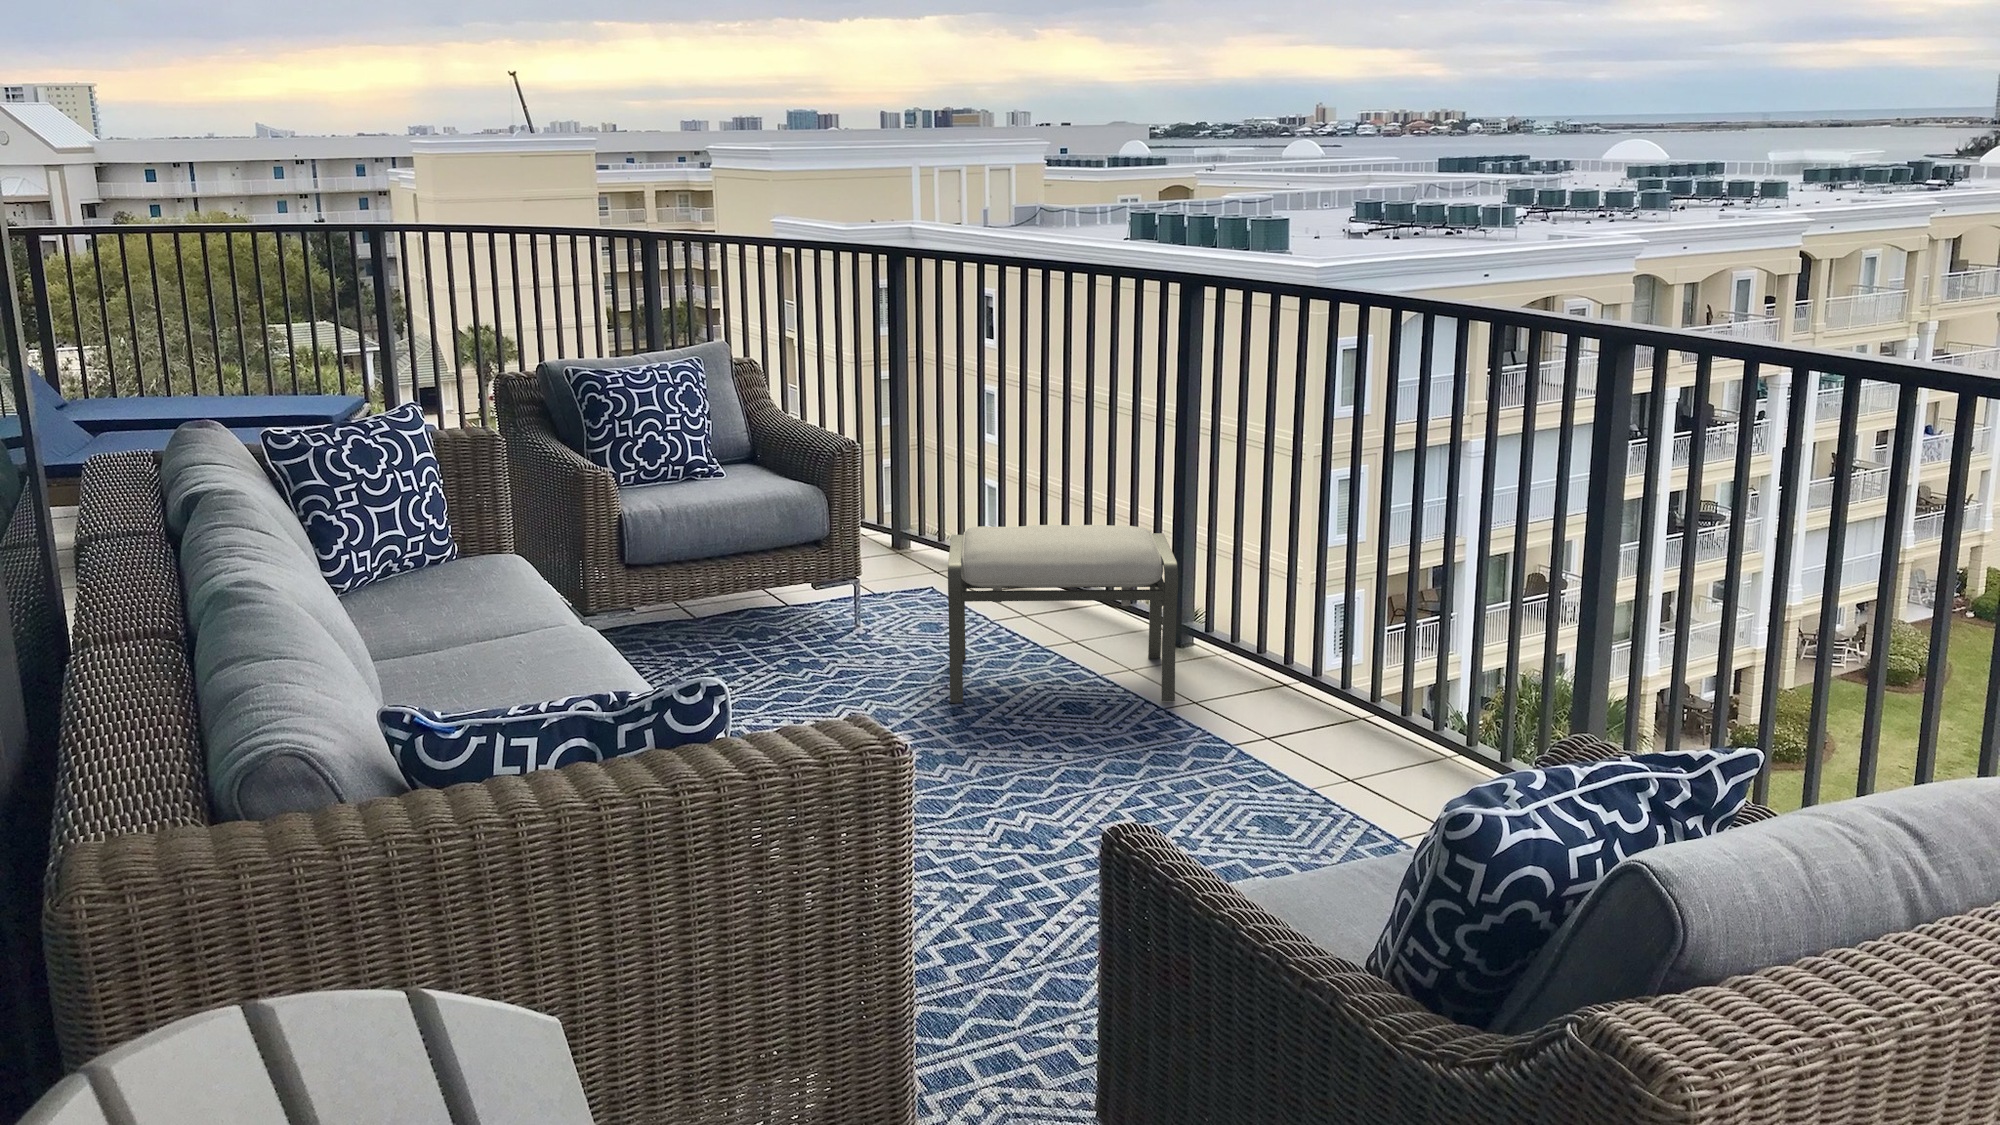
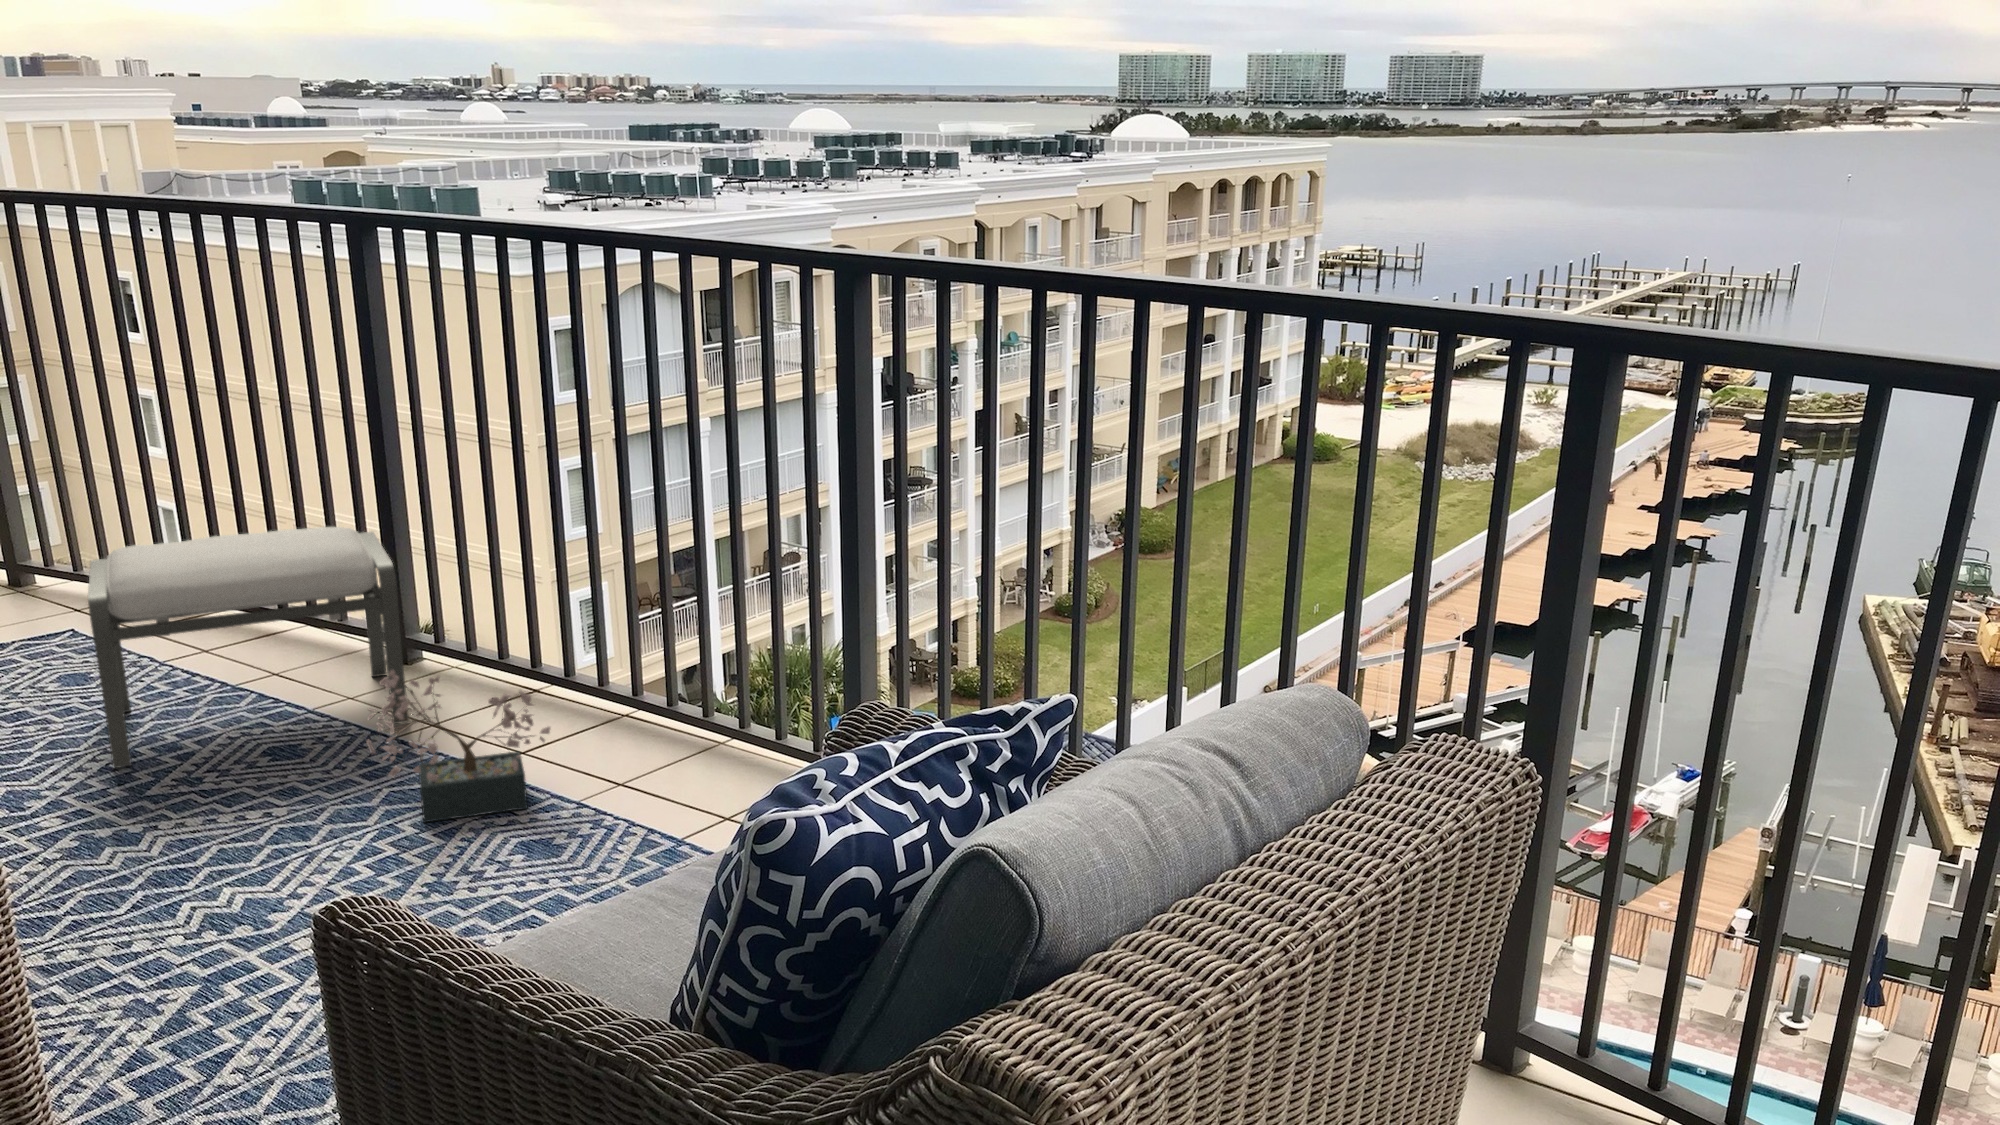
decorative plant: none [1140,653,1293,791] -> present [366,670,550,822]

